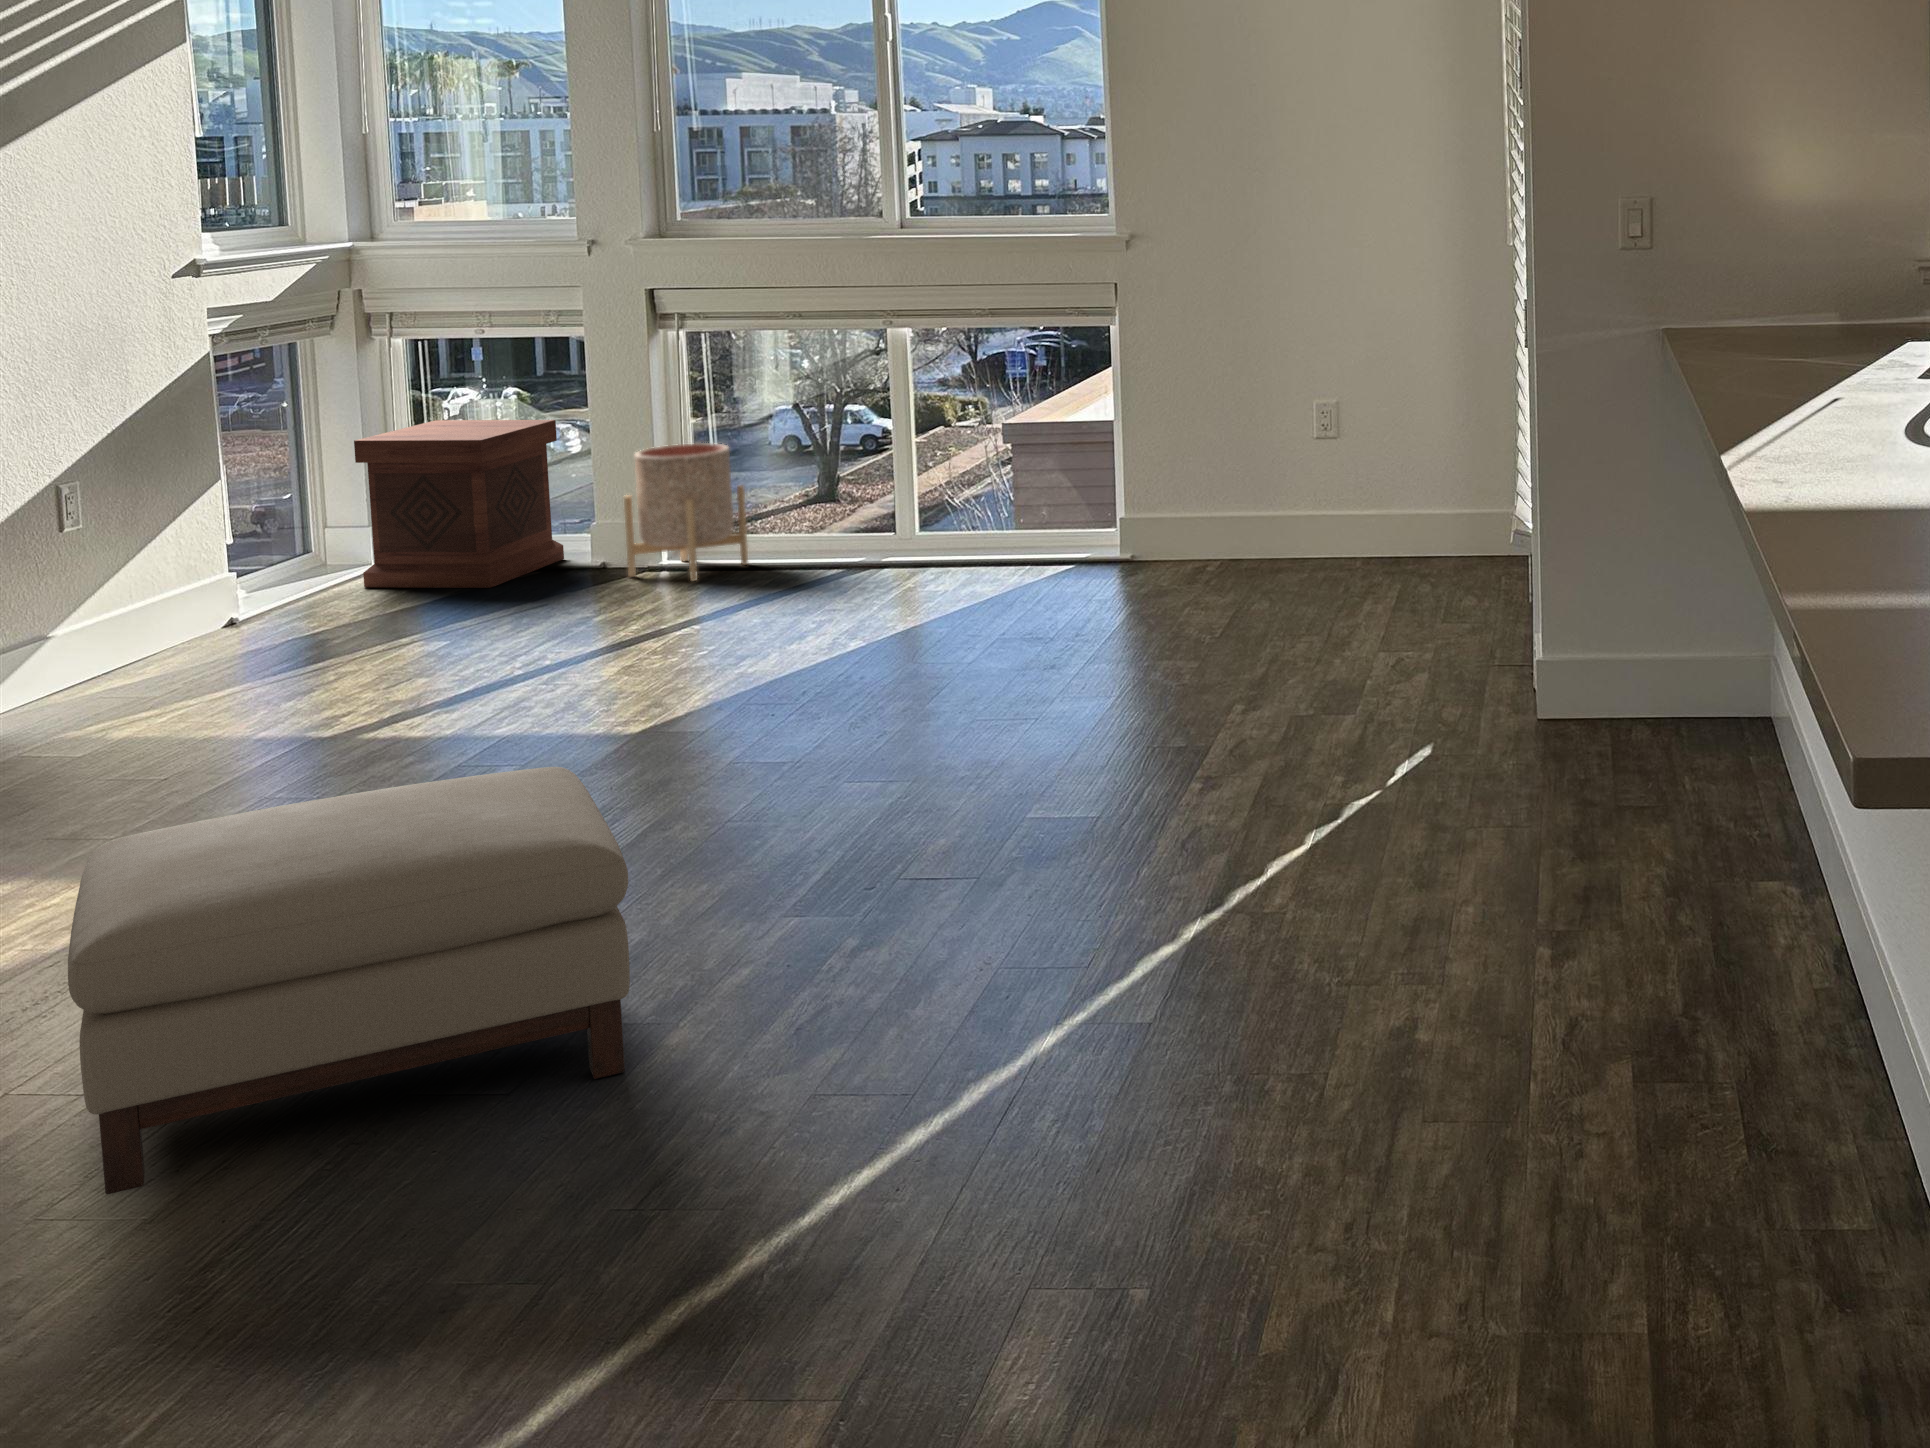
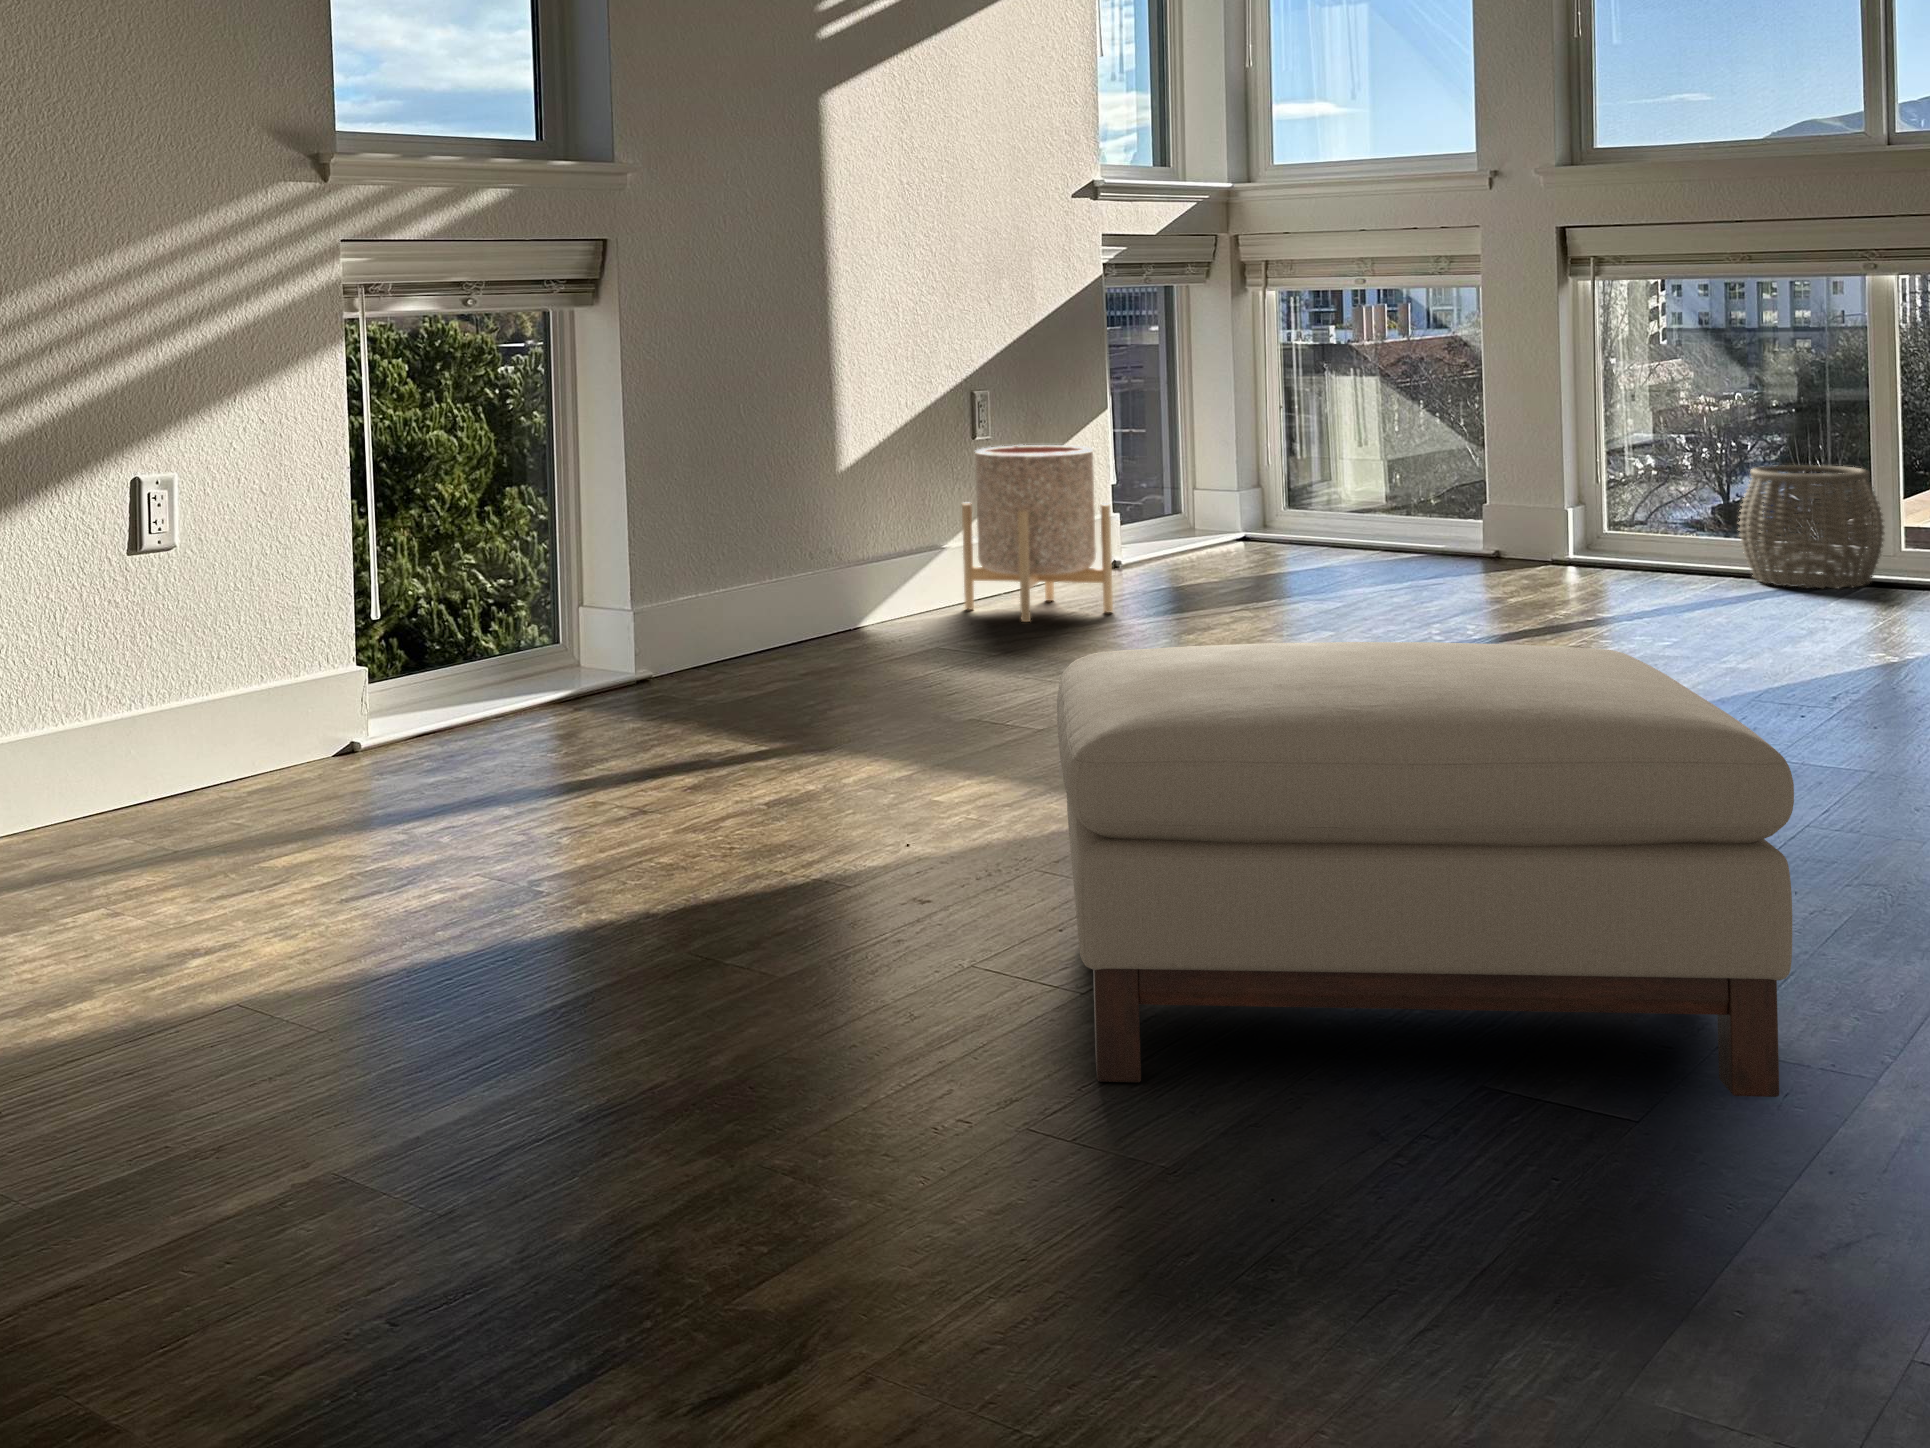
side table: present [354,420,564,588] -> none [1233,382,1445,564]
planter: present [624,443,748,581] -> present [962,445,1113,622]
woven basket: none [791,476,898,577] -> present [1739,465,1884,588]

